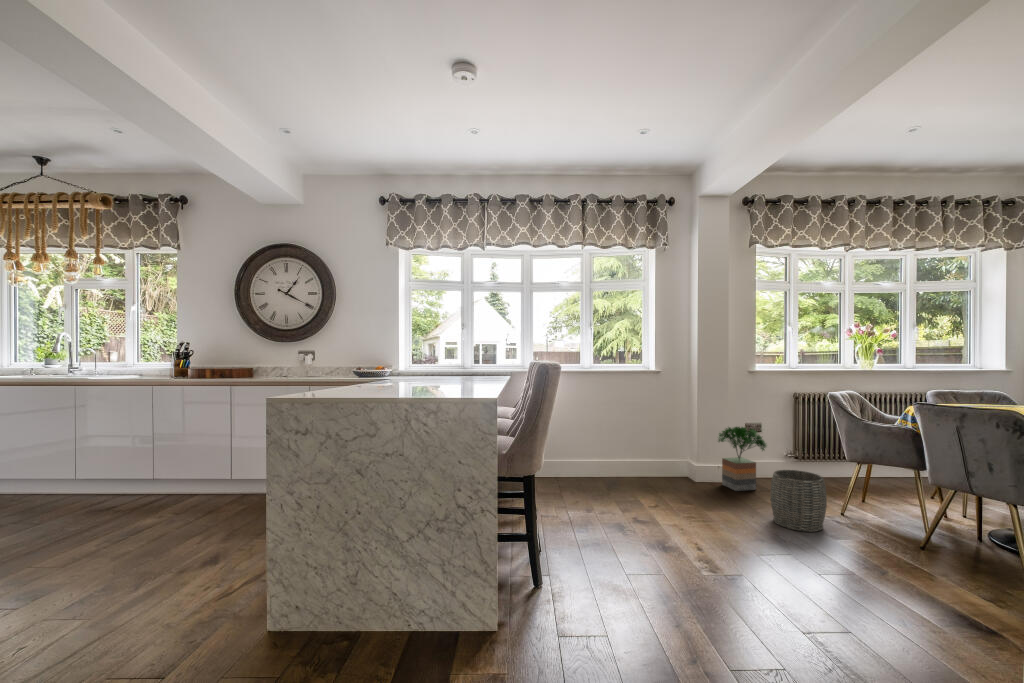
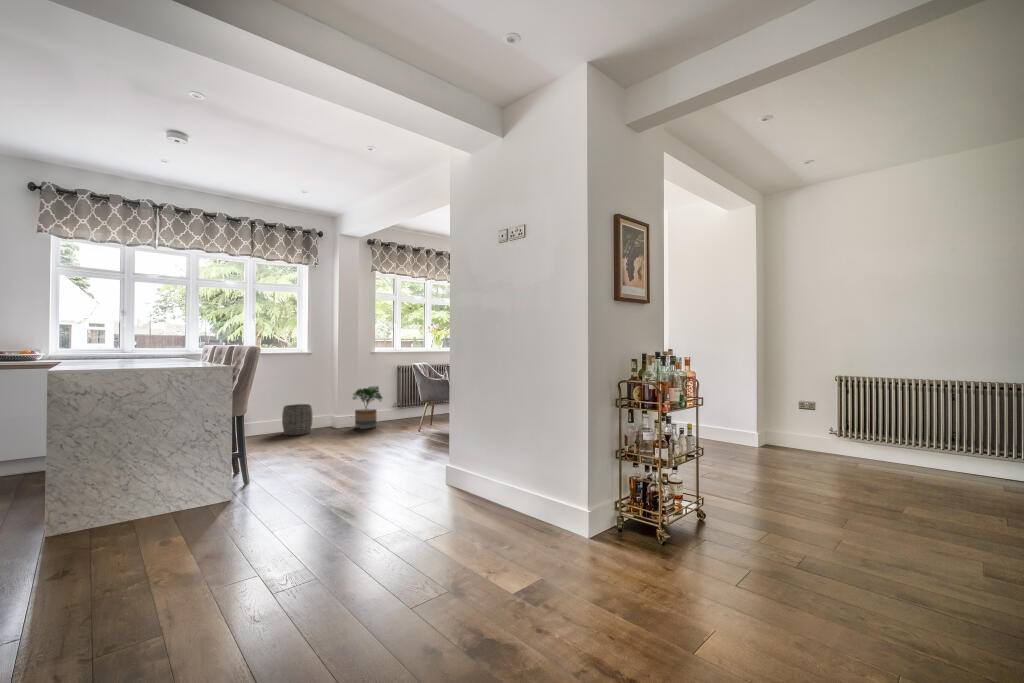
woven basket: present [770,470,827,532] -> present [282,404,313,435]

